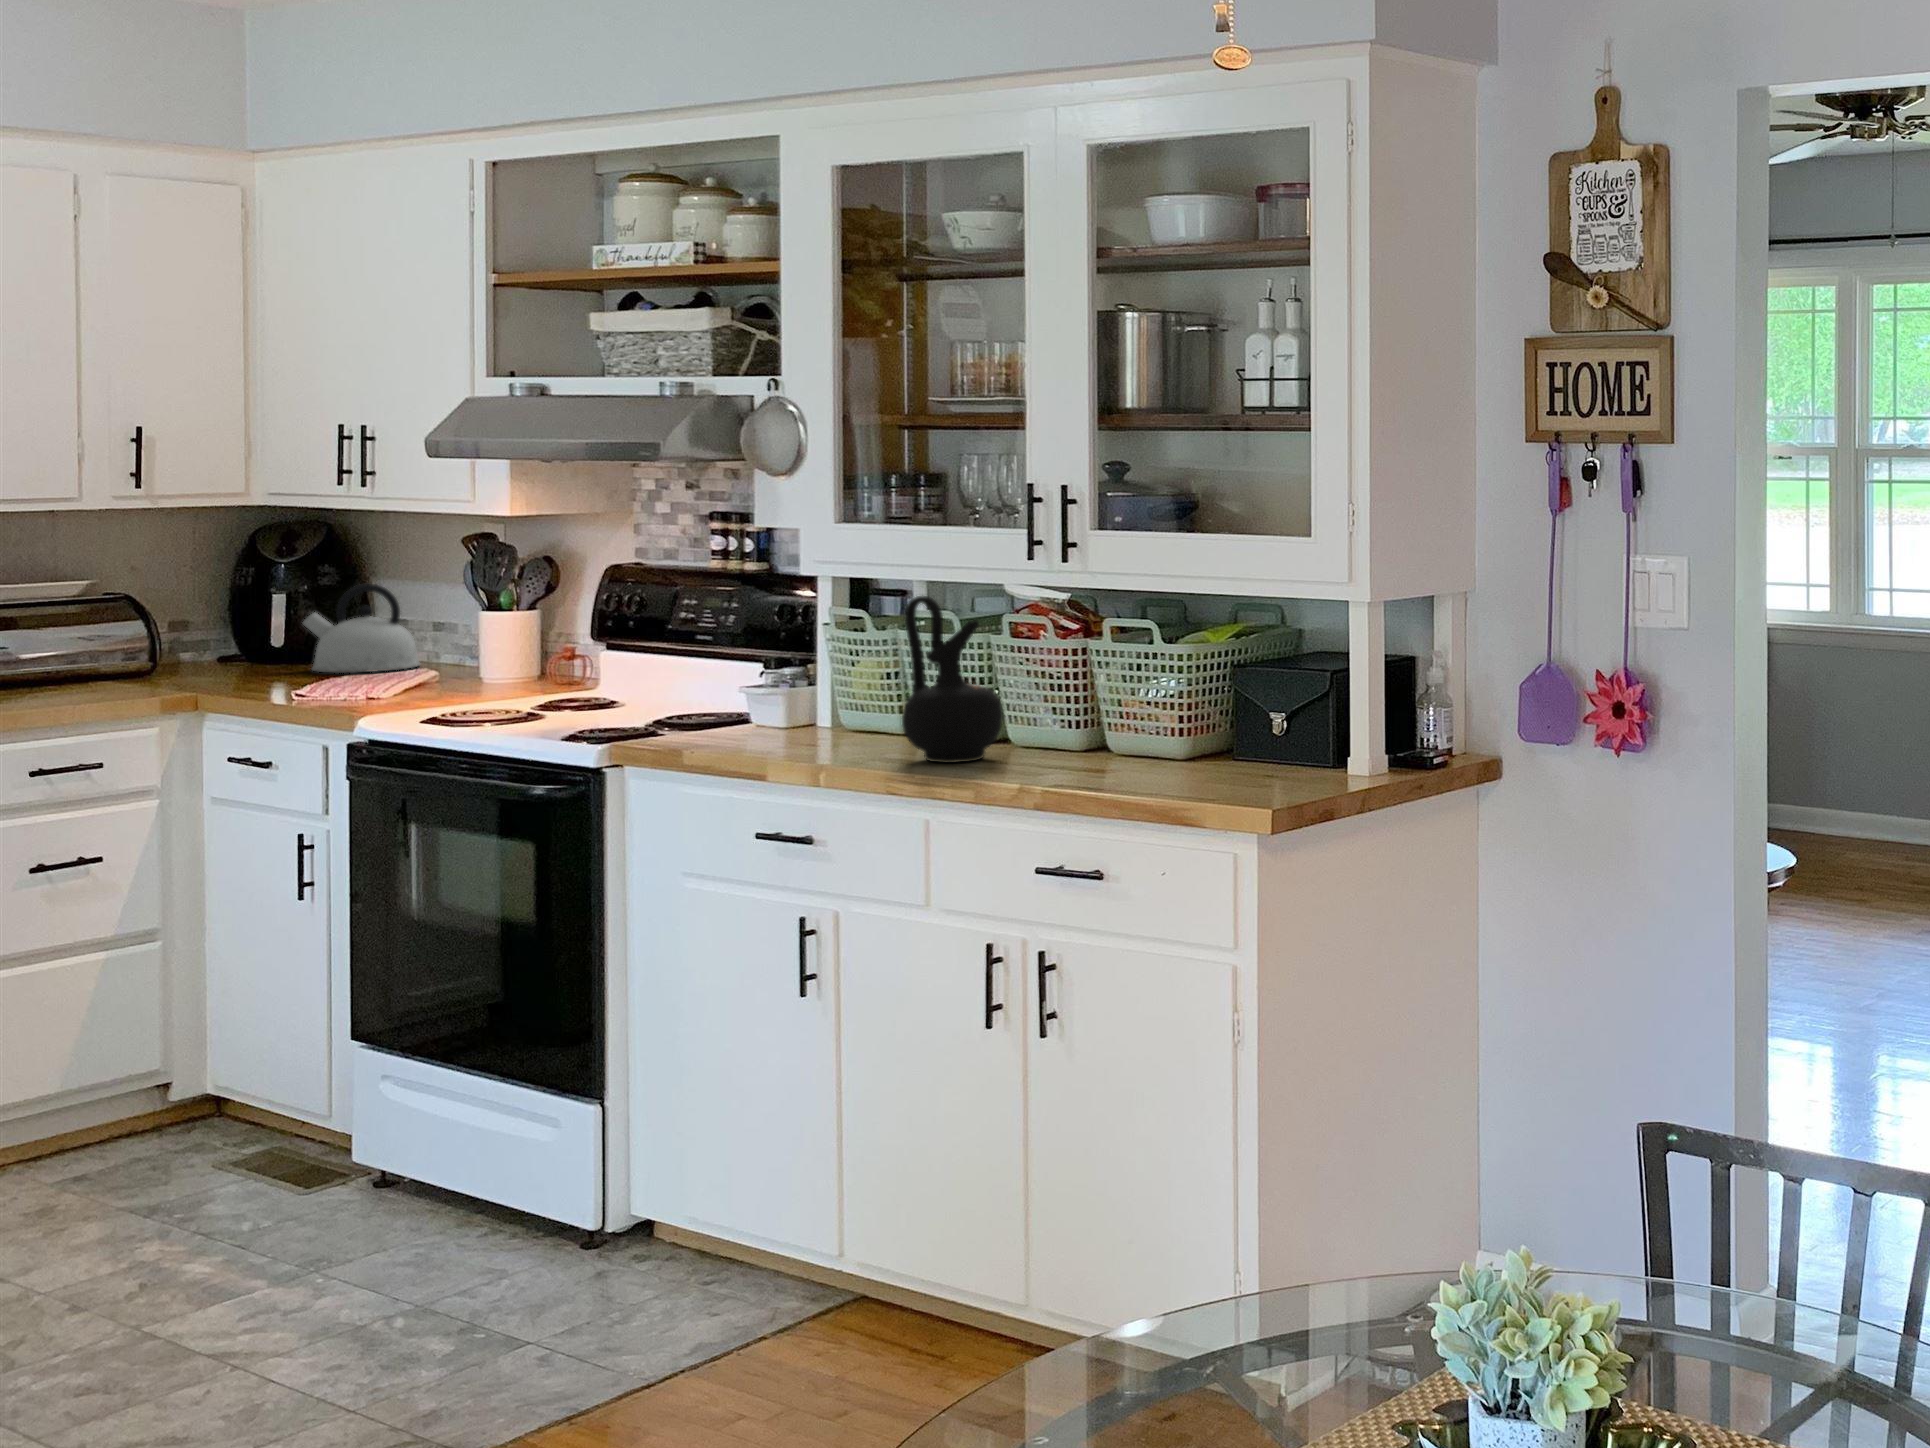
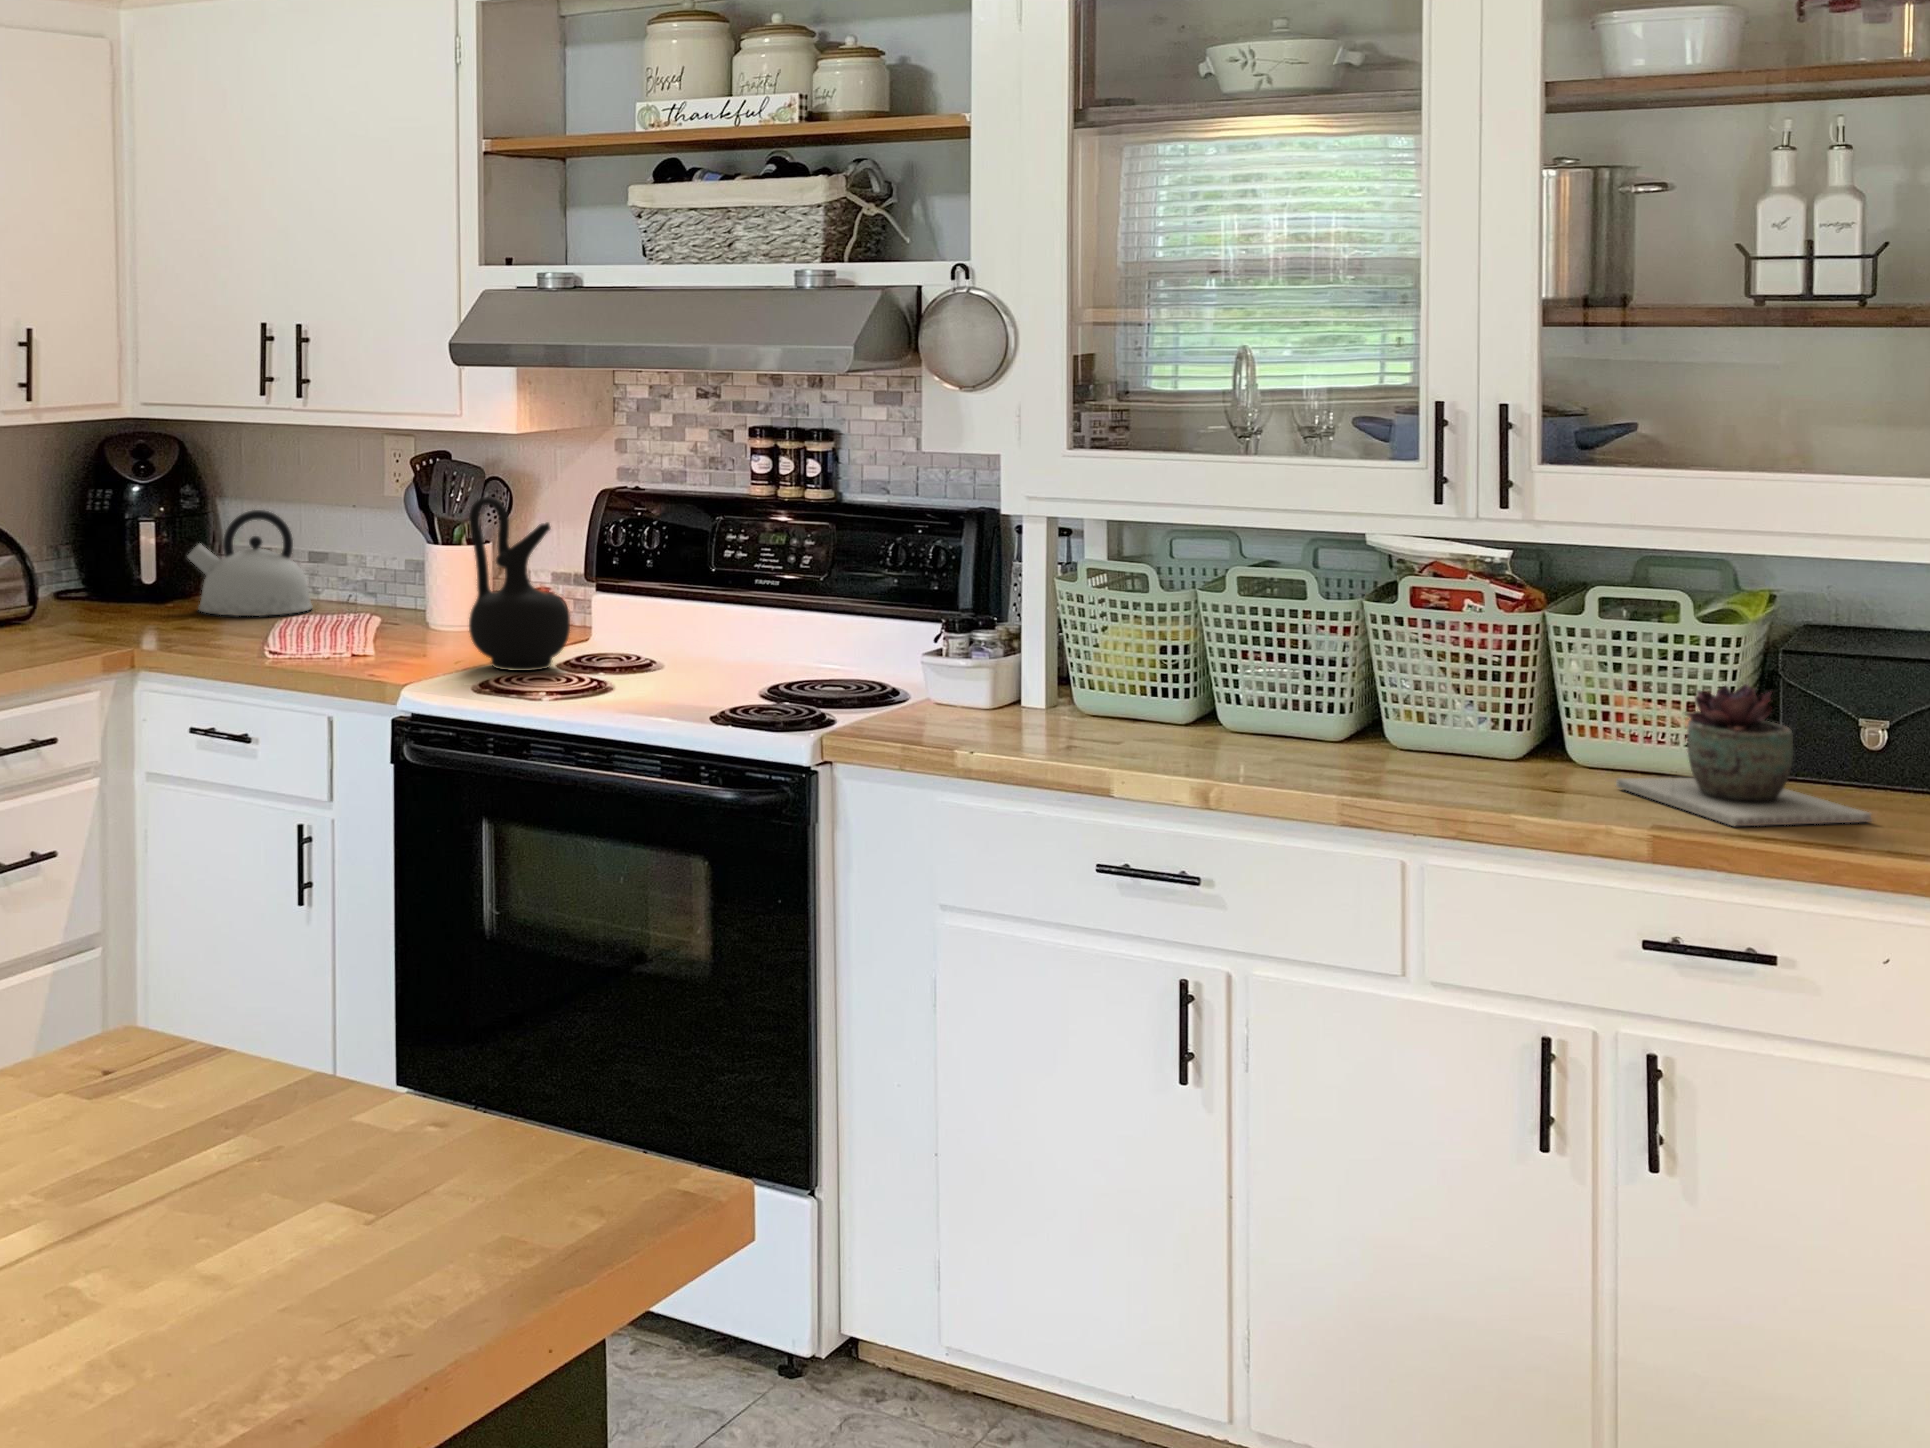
ceramic jug: present [902,596,1003,763] -> present [469,497,570,671]
succulent plant: none [1082,687,1191,784] -> present [1616,685,1872,826]

